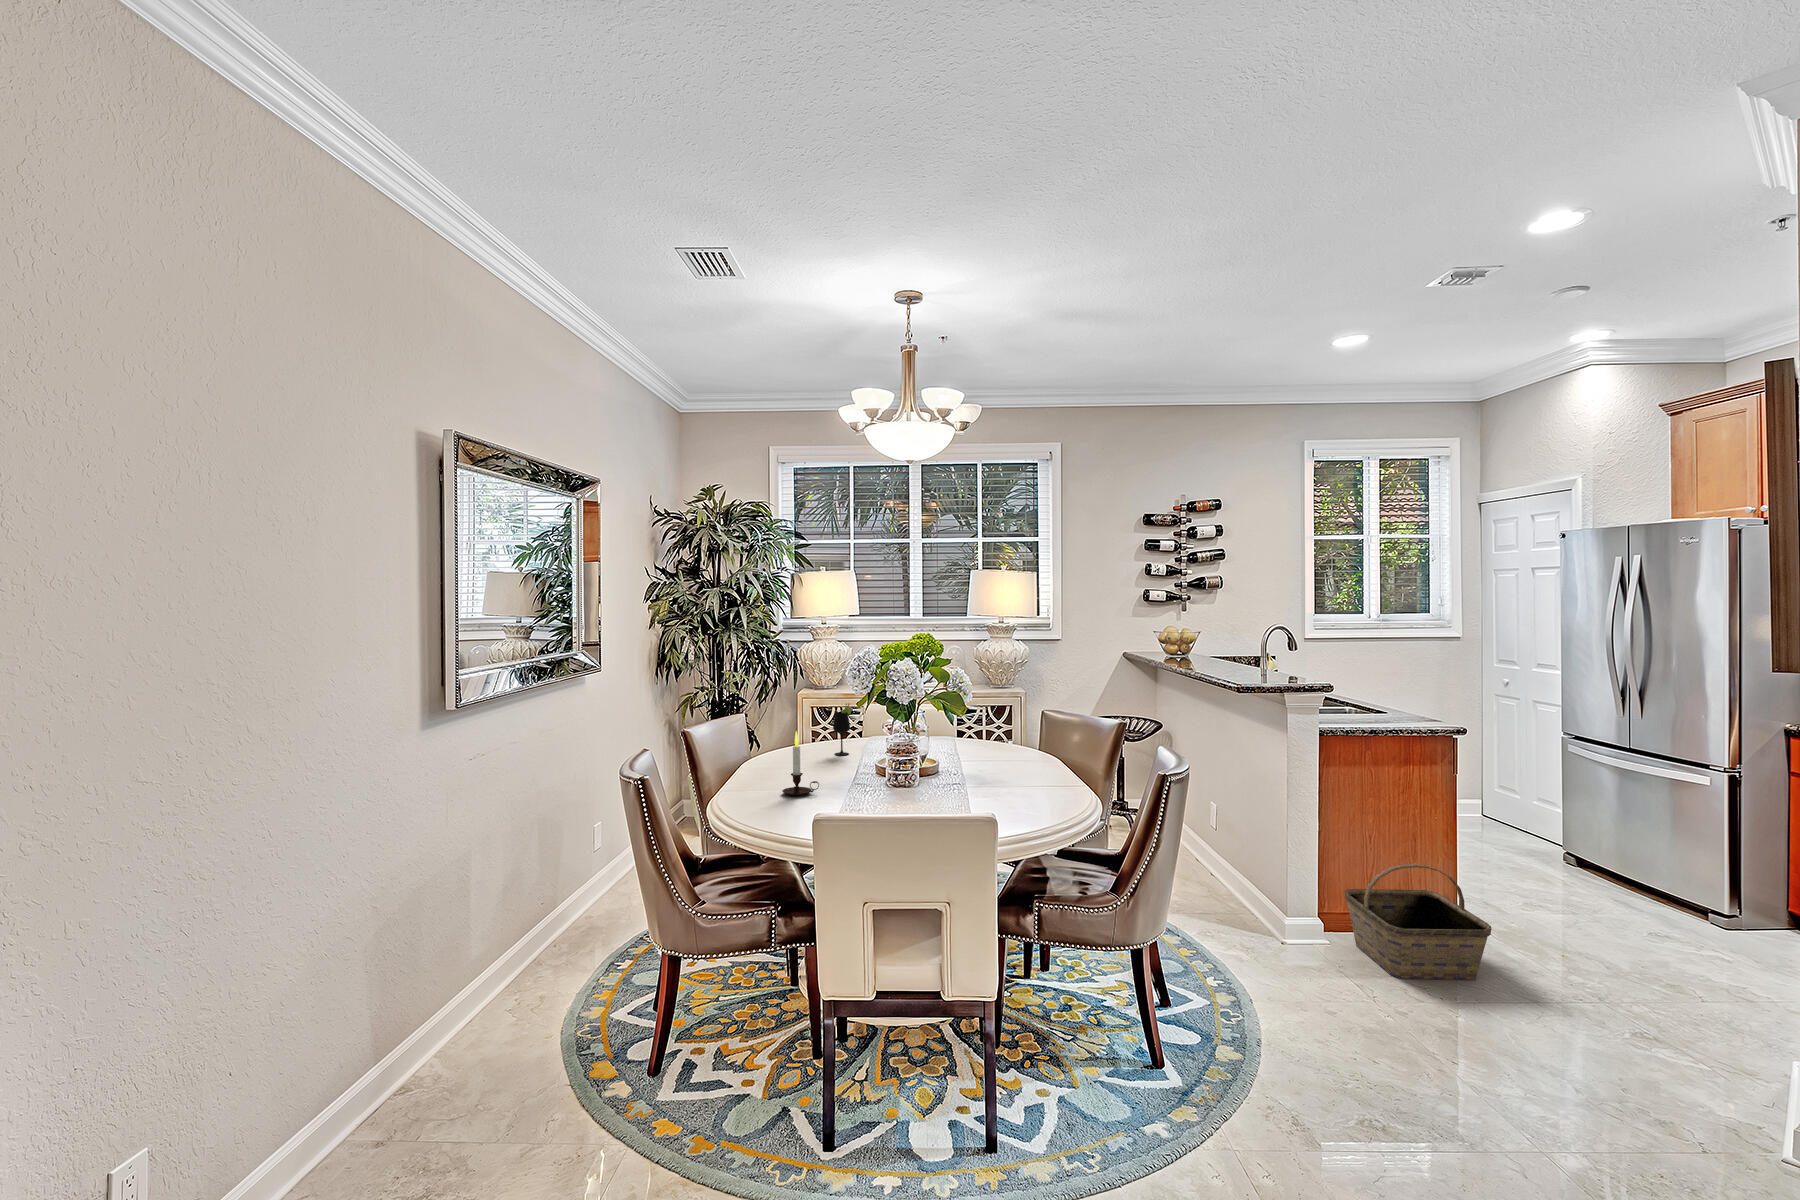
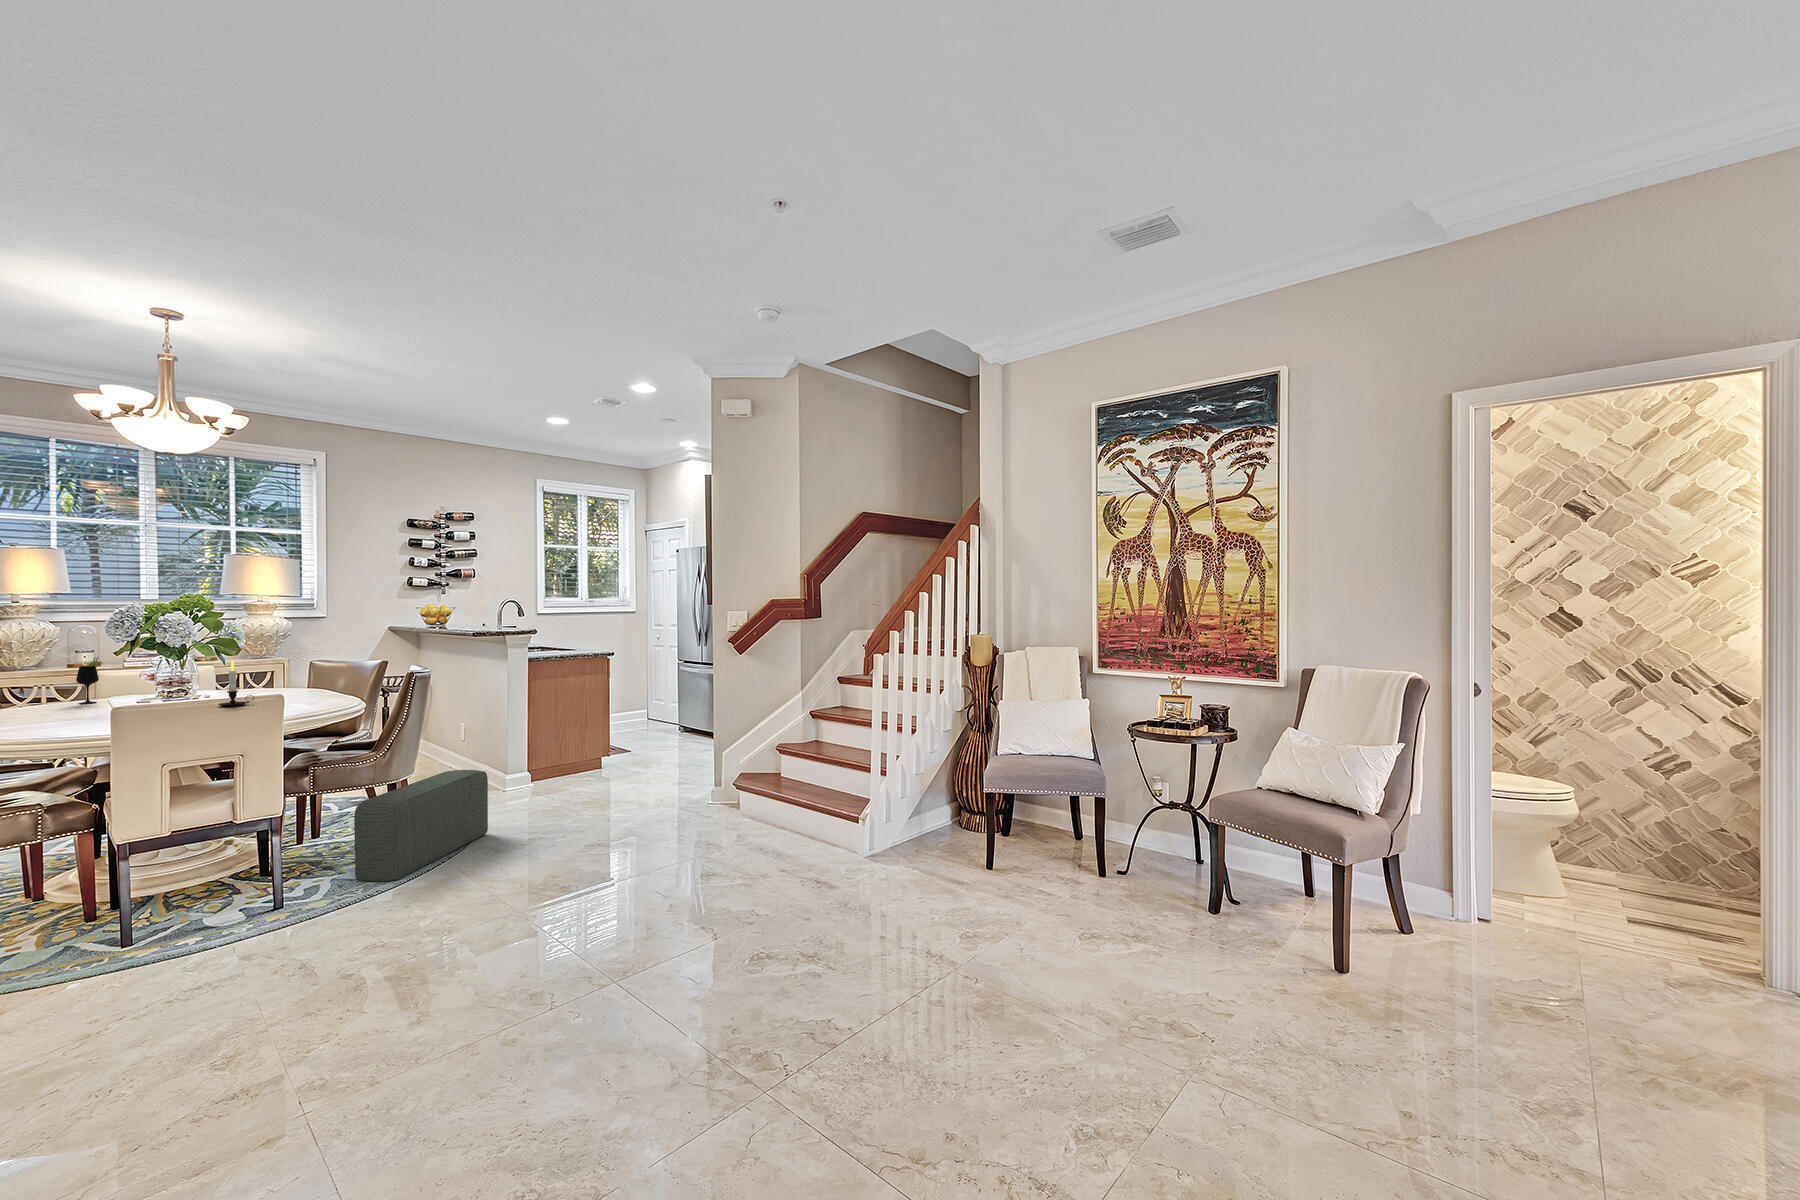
candle: present [782,731,819,796] -> present [218,660,254,706]
basket: present [1345,864,1492,980] -> none [543,728,619,791]
pouf: none [1090,932,1279,1141] -> present [354,770,488,881]

